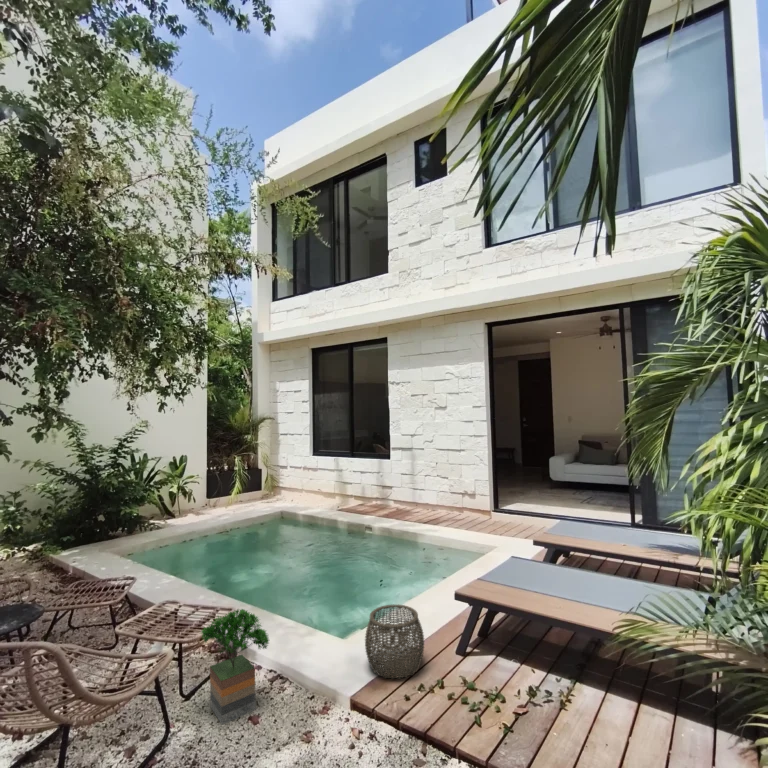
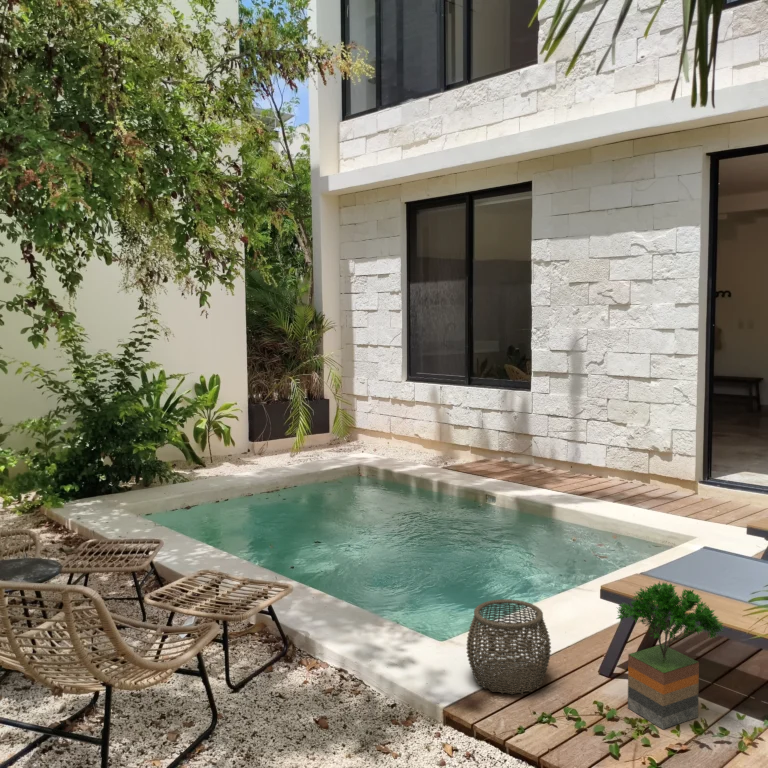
potted tree: present [201,609,269,724] -> present [617,583,724,729]

